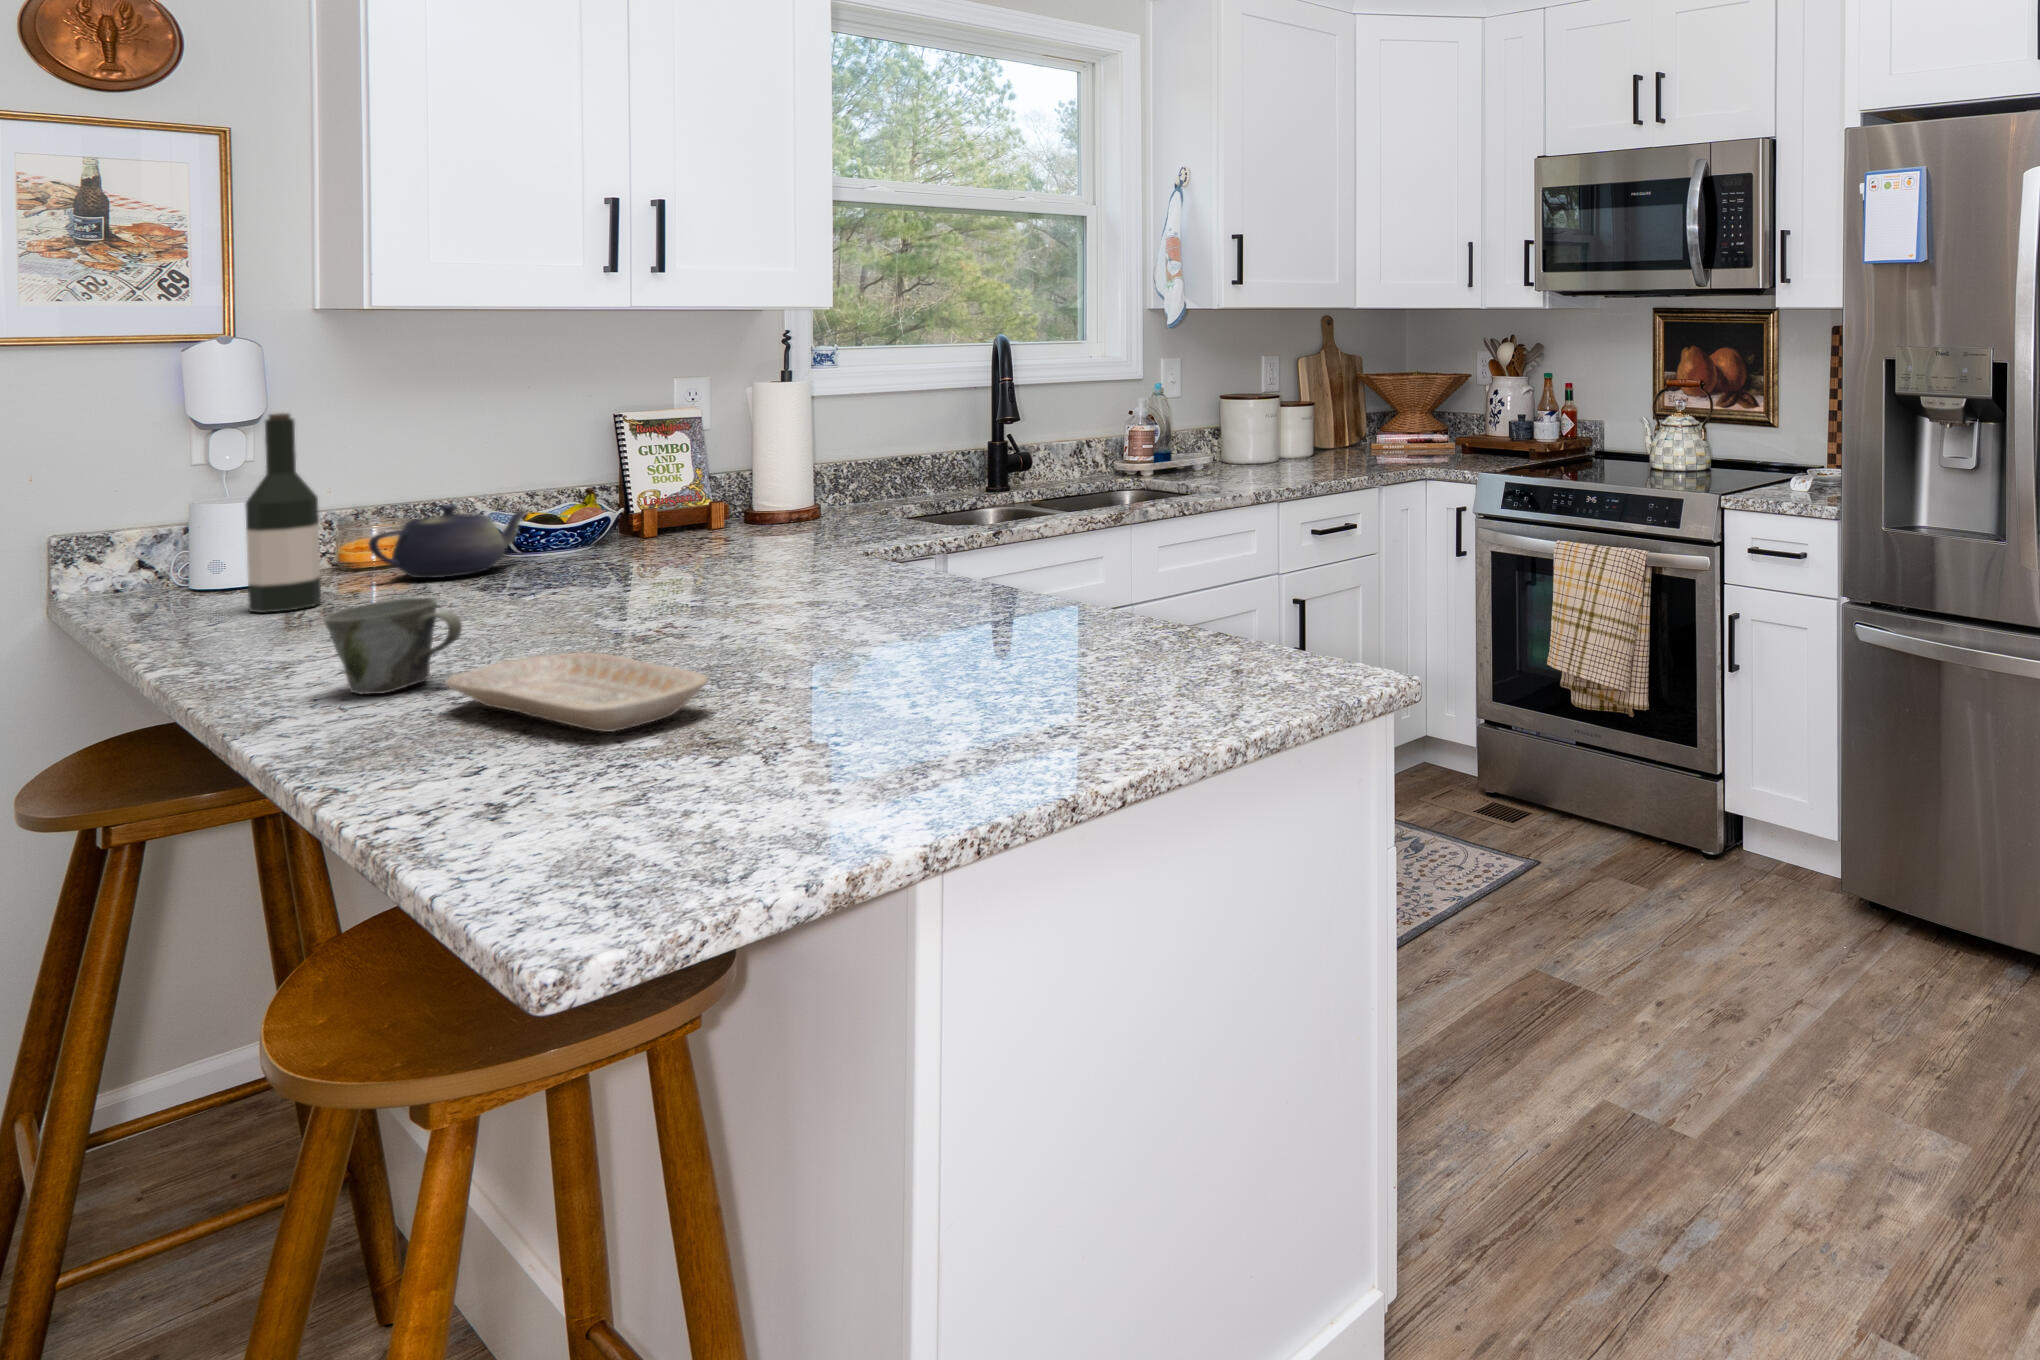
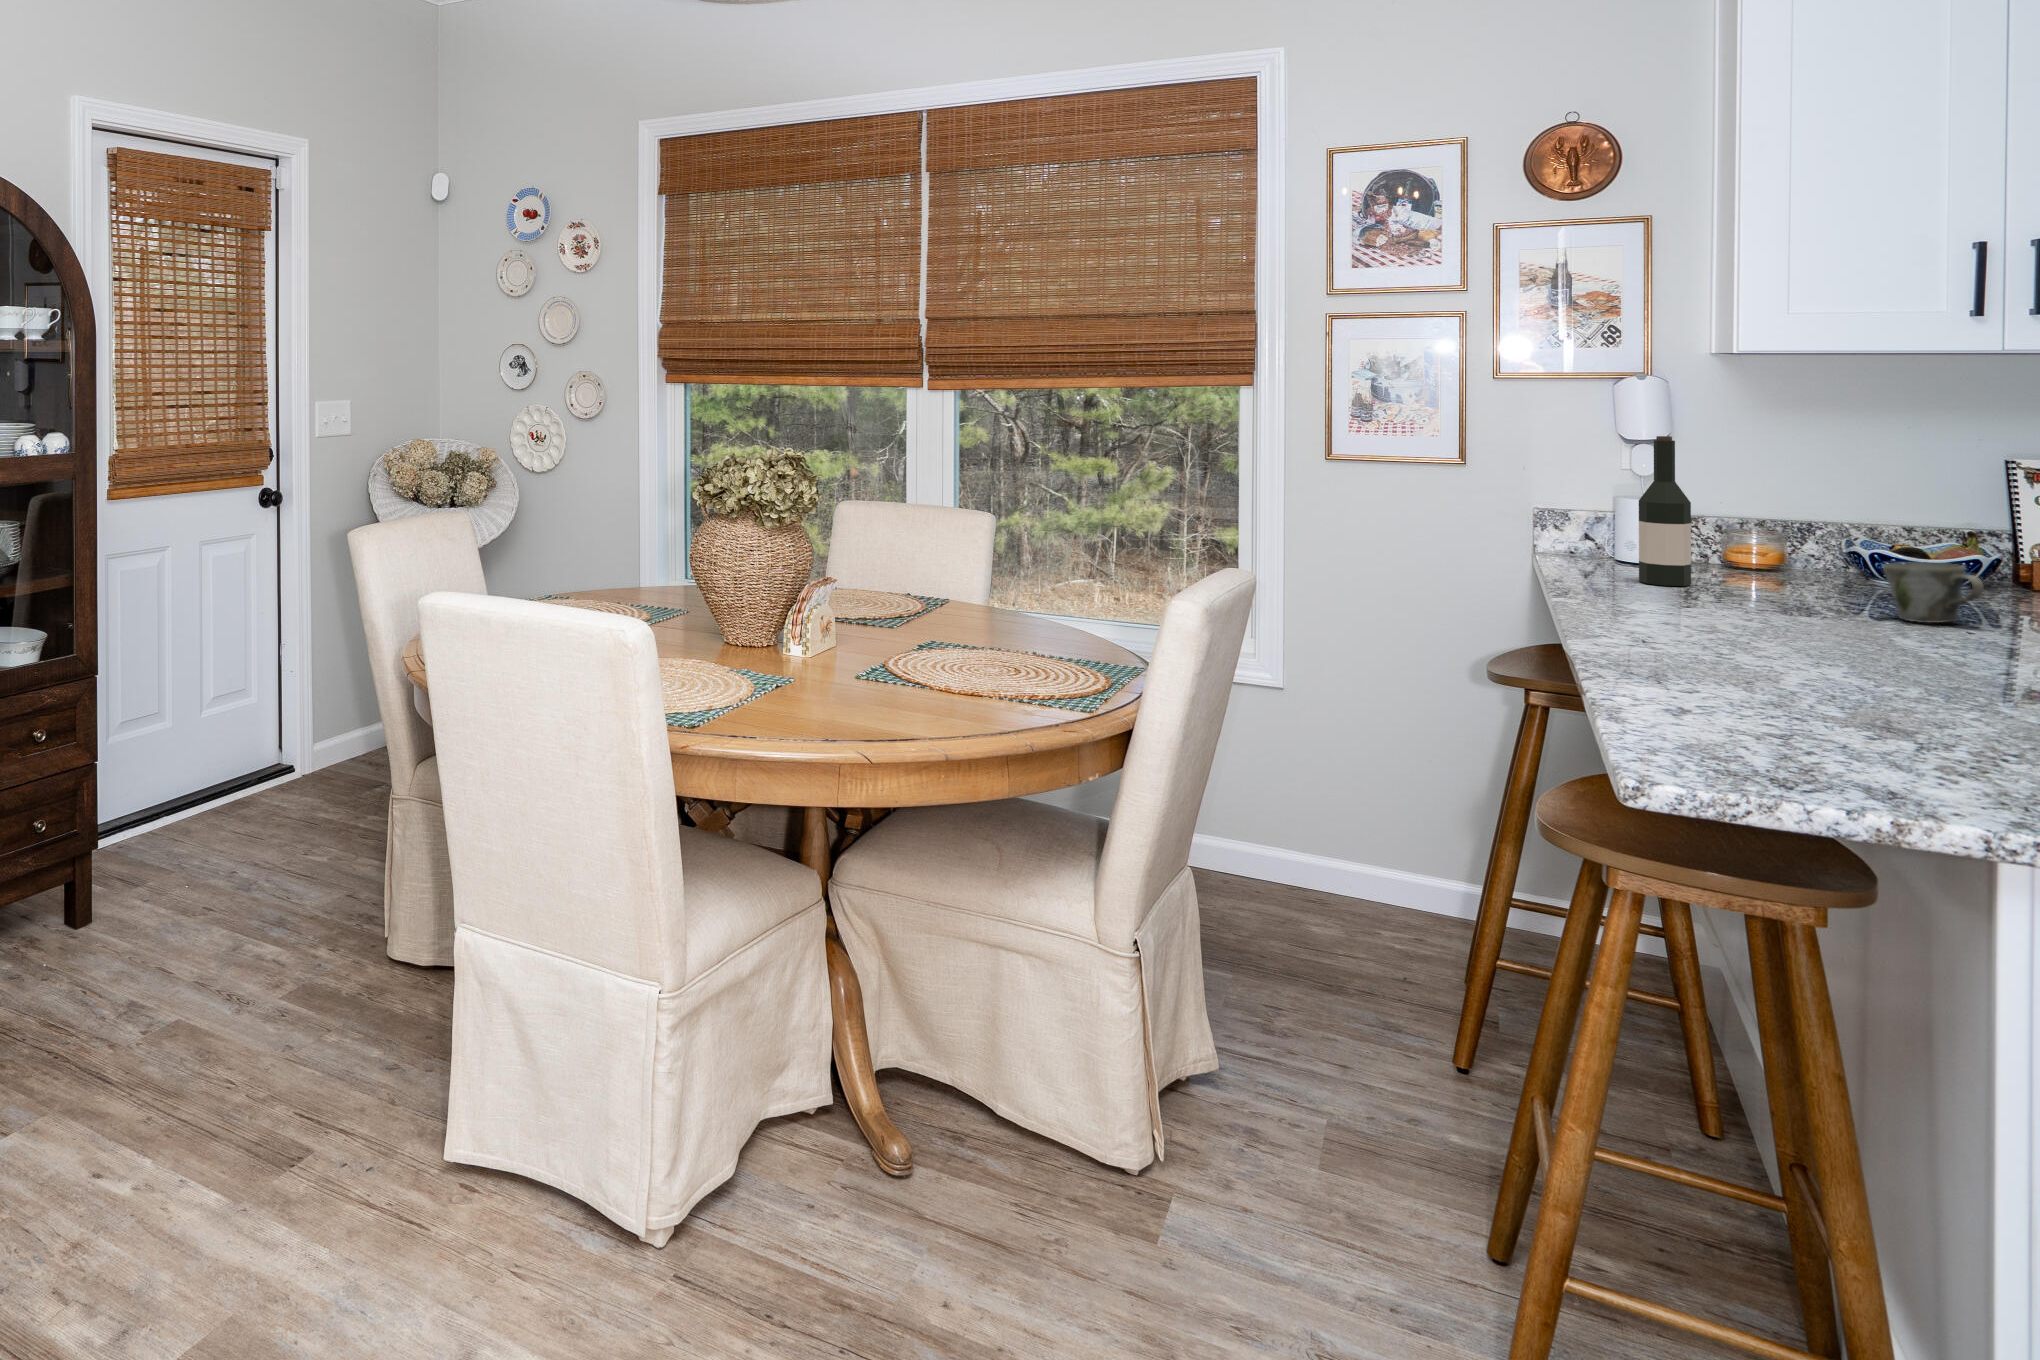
teapot: present [368,504,531,578] -> none [1736,523,1893,586]
mug: present [324,598,462,694] -> present [1883,562,1984,623]
tray: present [445,652,708,732] -> none [1707,638,1907,705]

